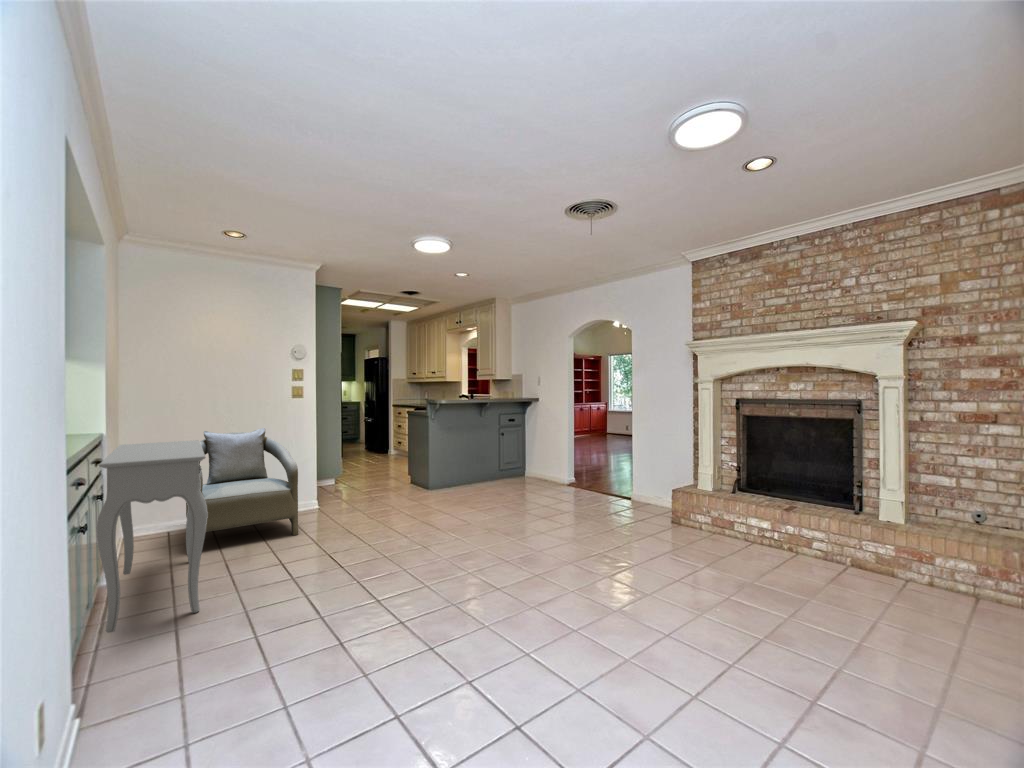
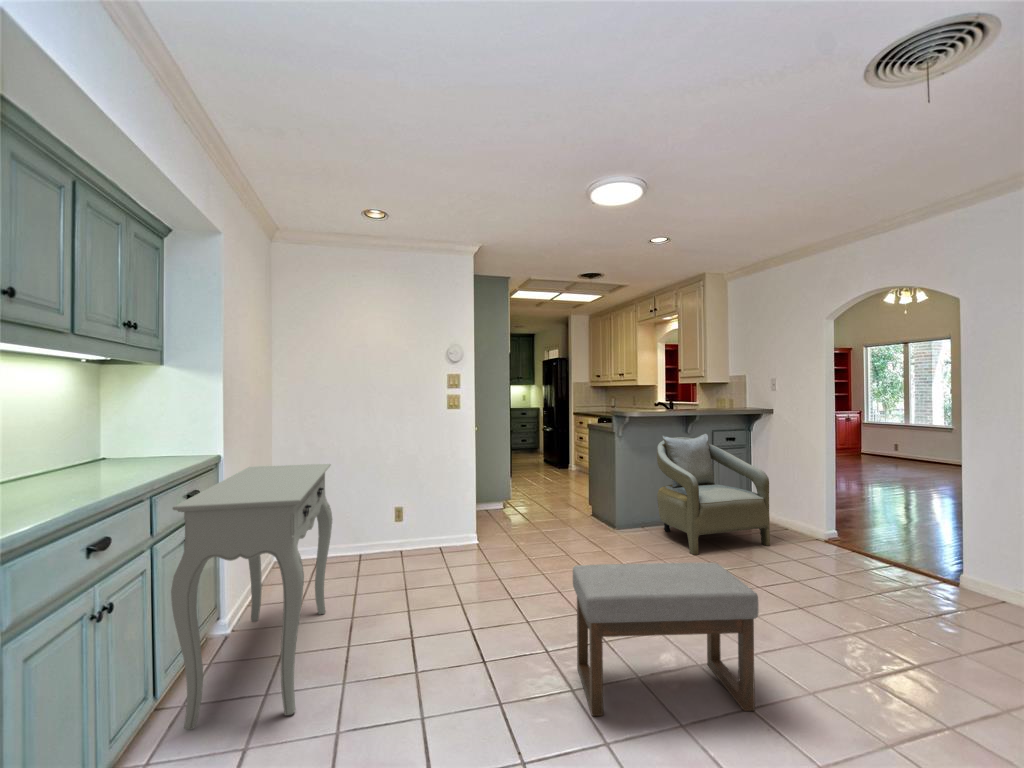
armchair: present [186,428,298,535] -> present [657,434,770,555]
ottoman: none [402,487,511,580] -> present [573,562,758,716]

